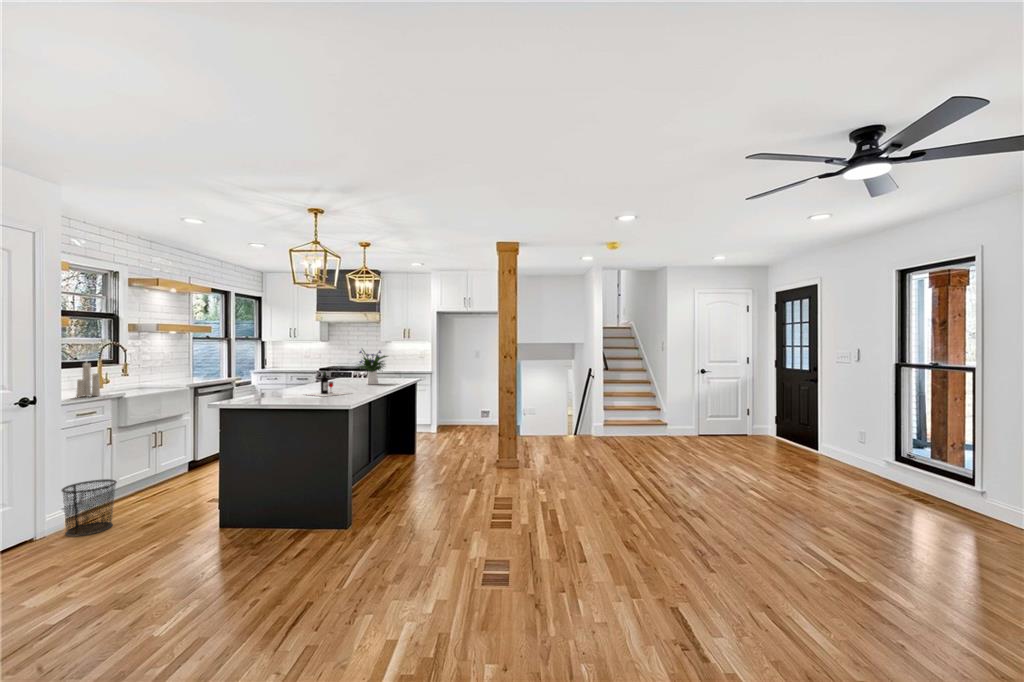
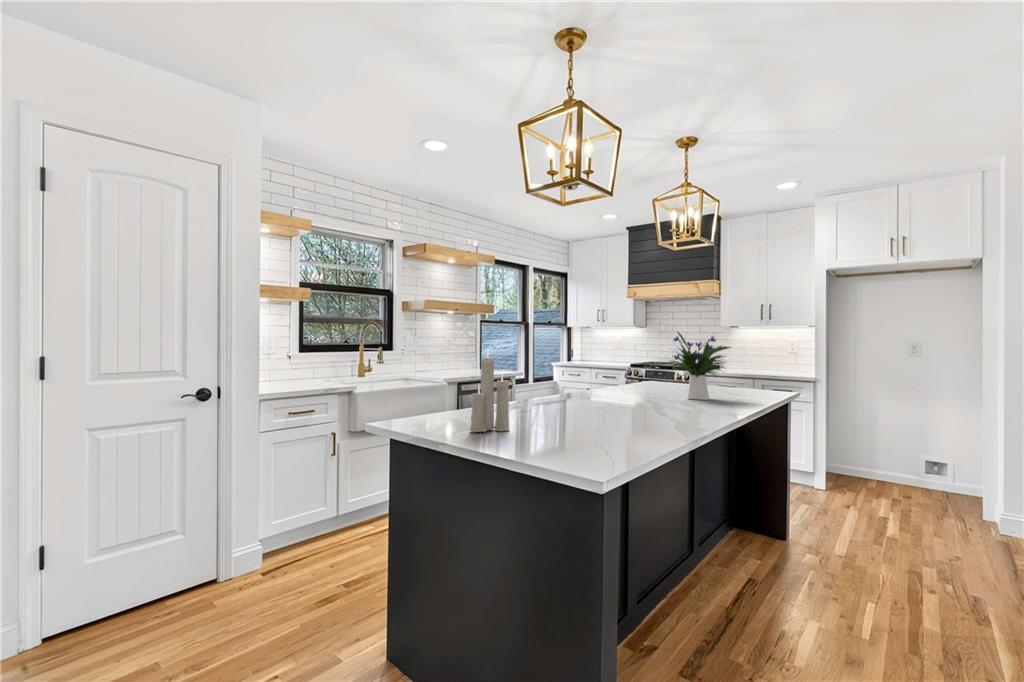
candle: present [76,363,100,397] -> present [470,353,509,432]
wine bottle: present [306,372,349,396] -> none [548,372,643,425]
waste bin: present [62,479,117,537] -> none [247,506,311,590]

